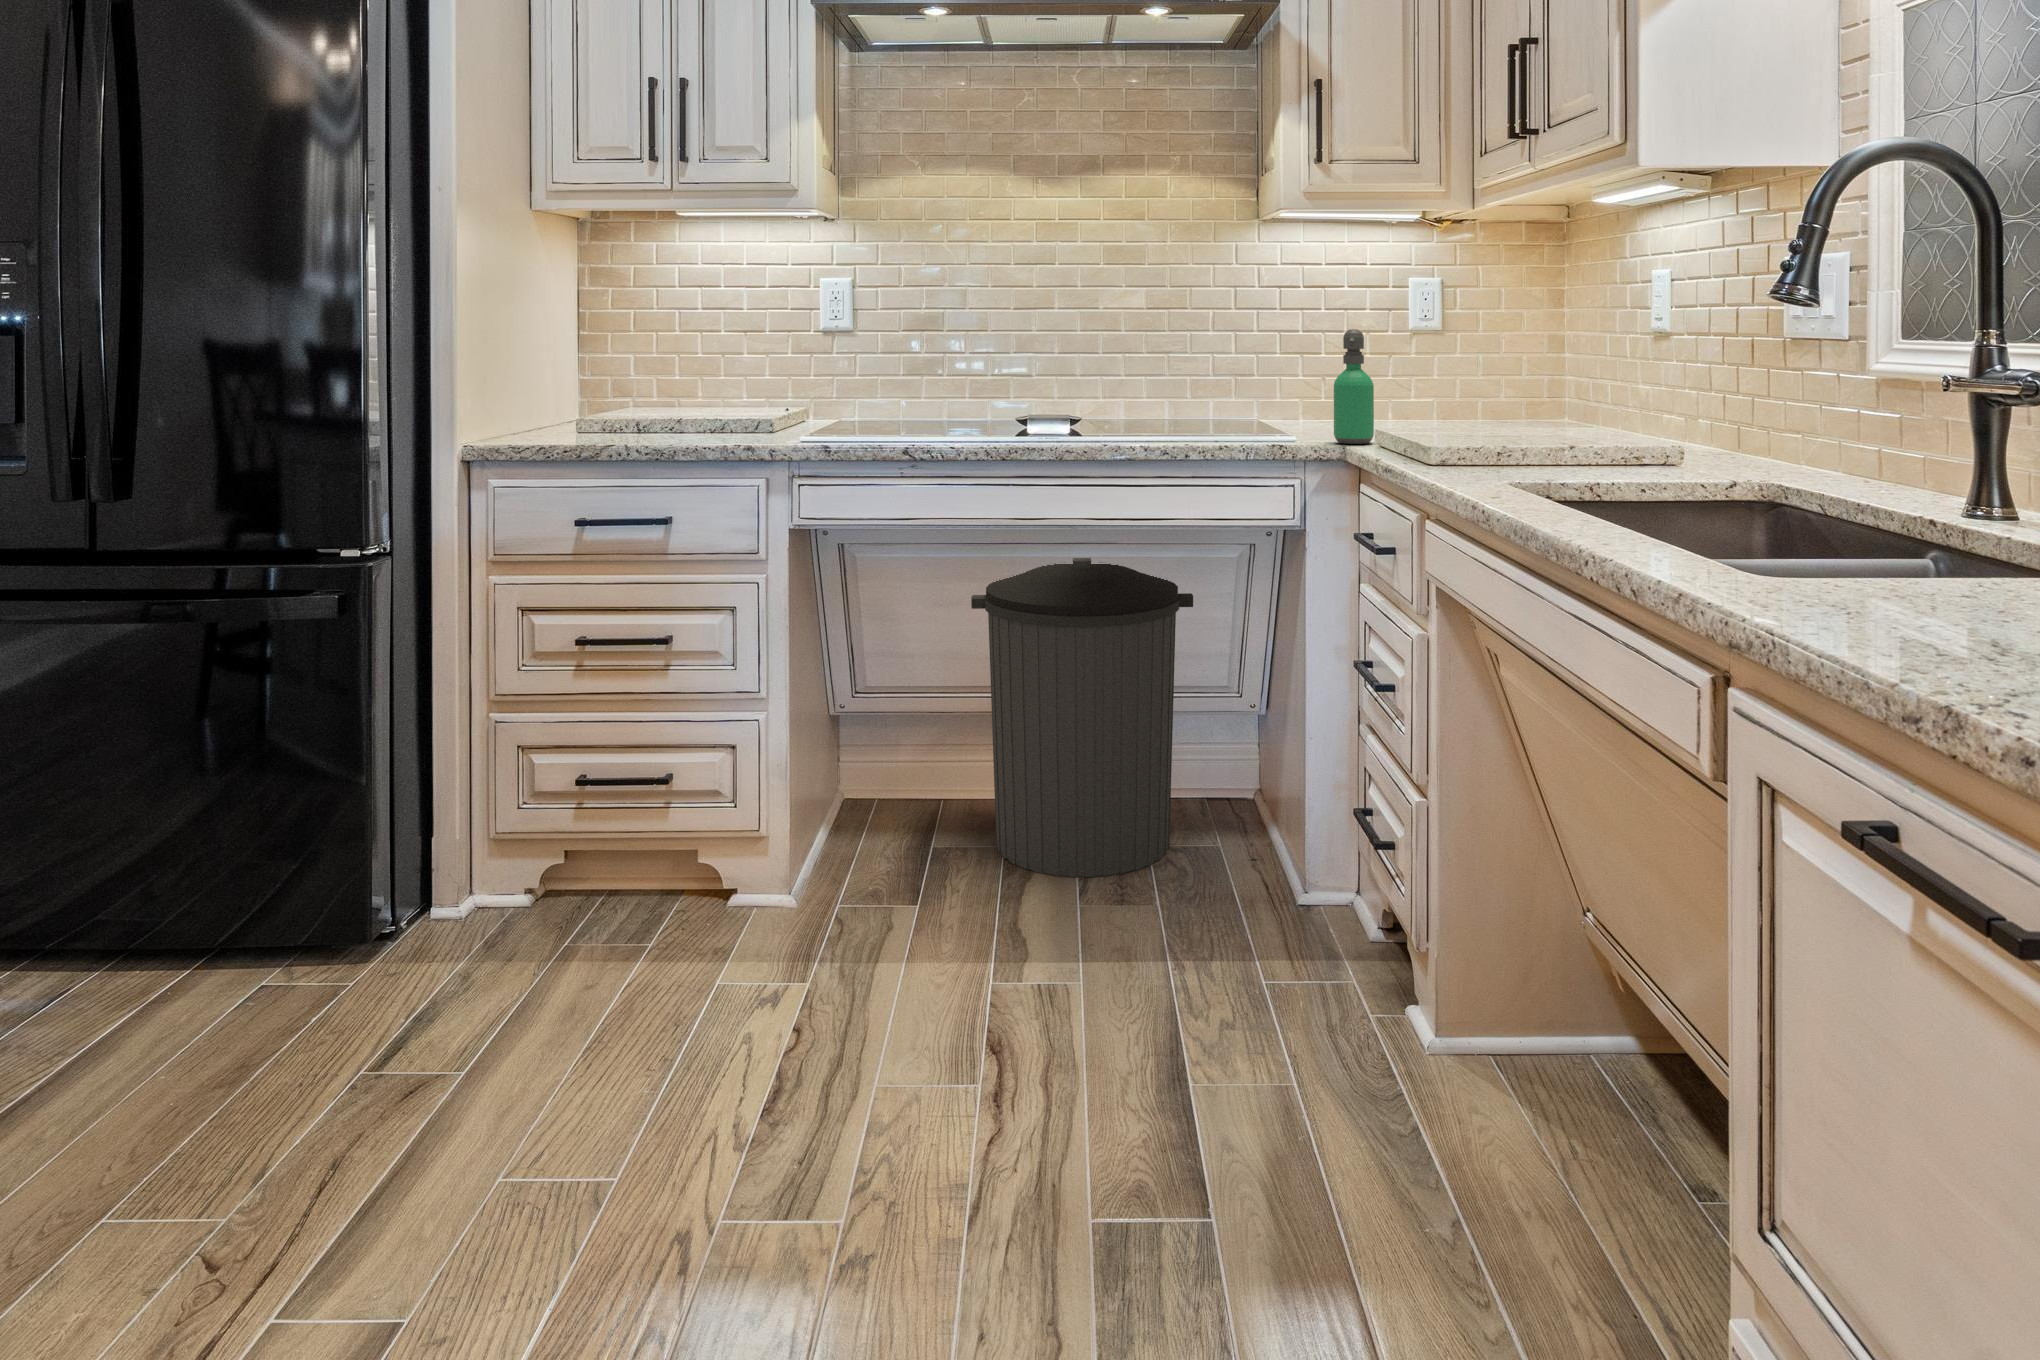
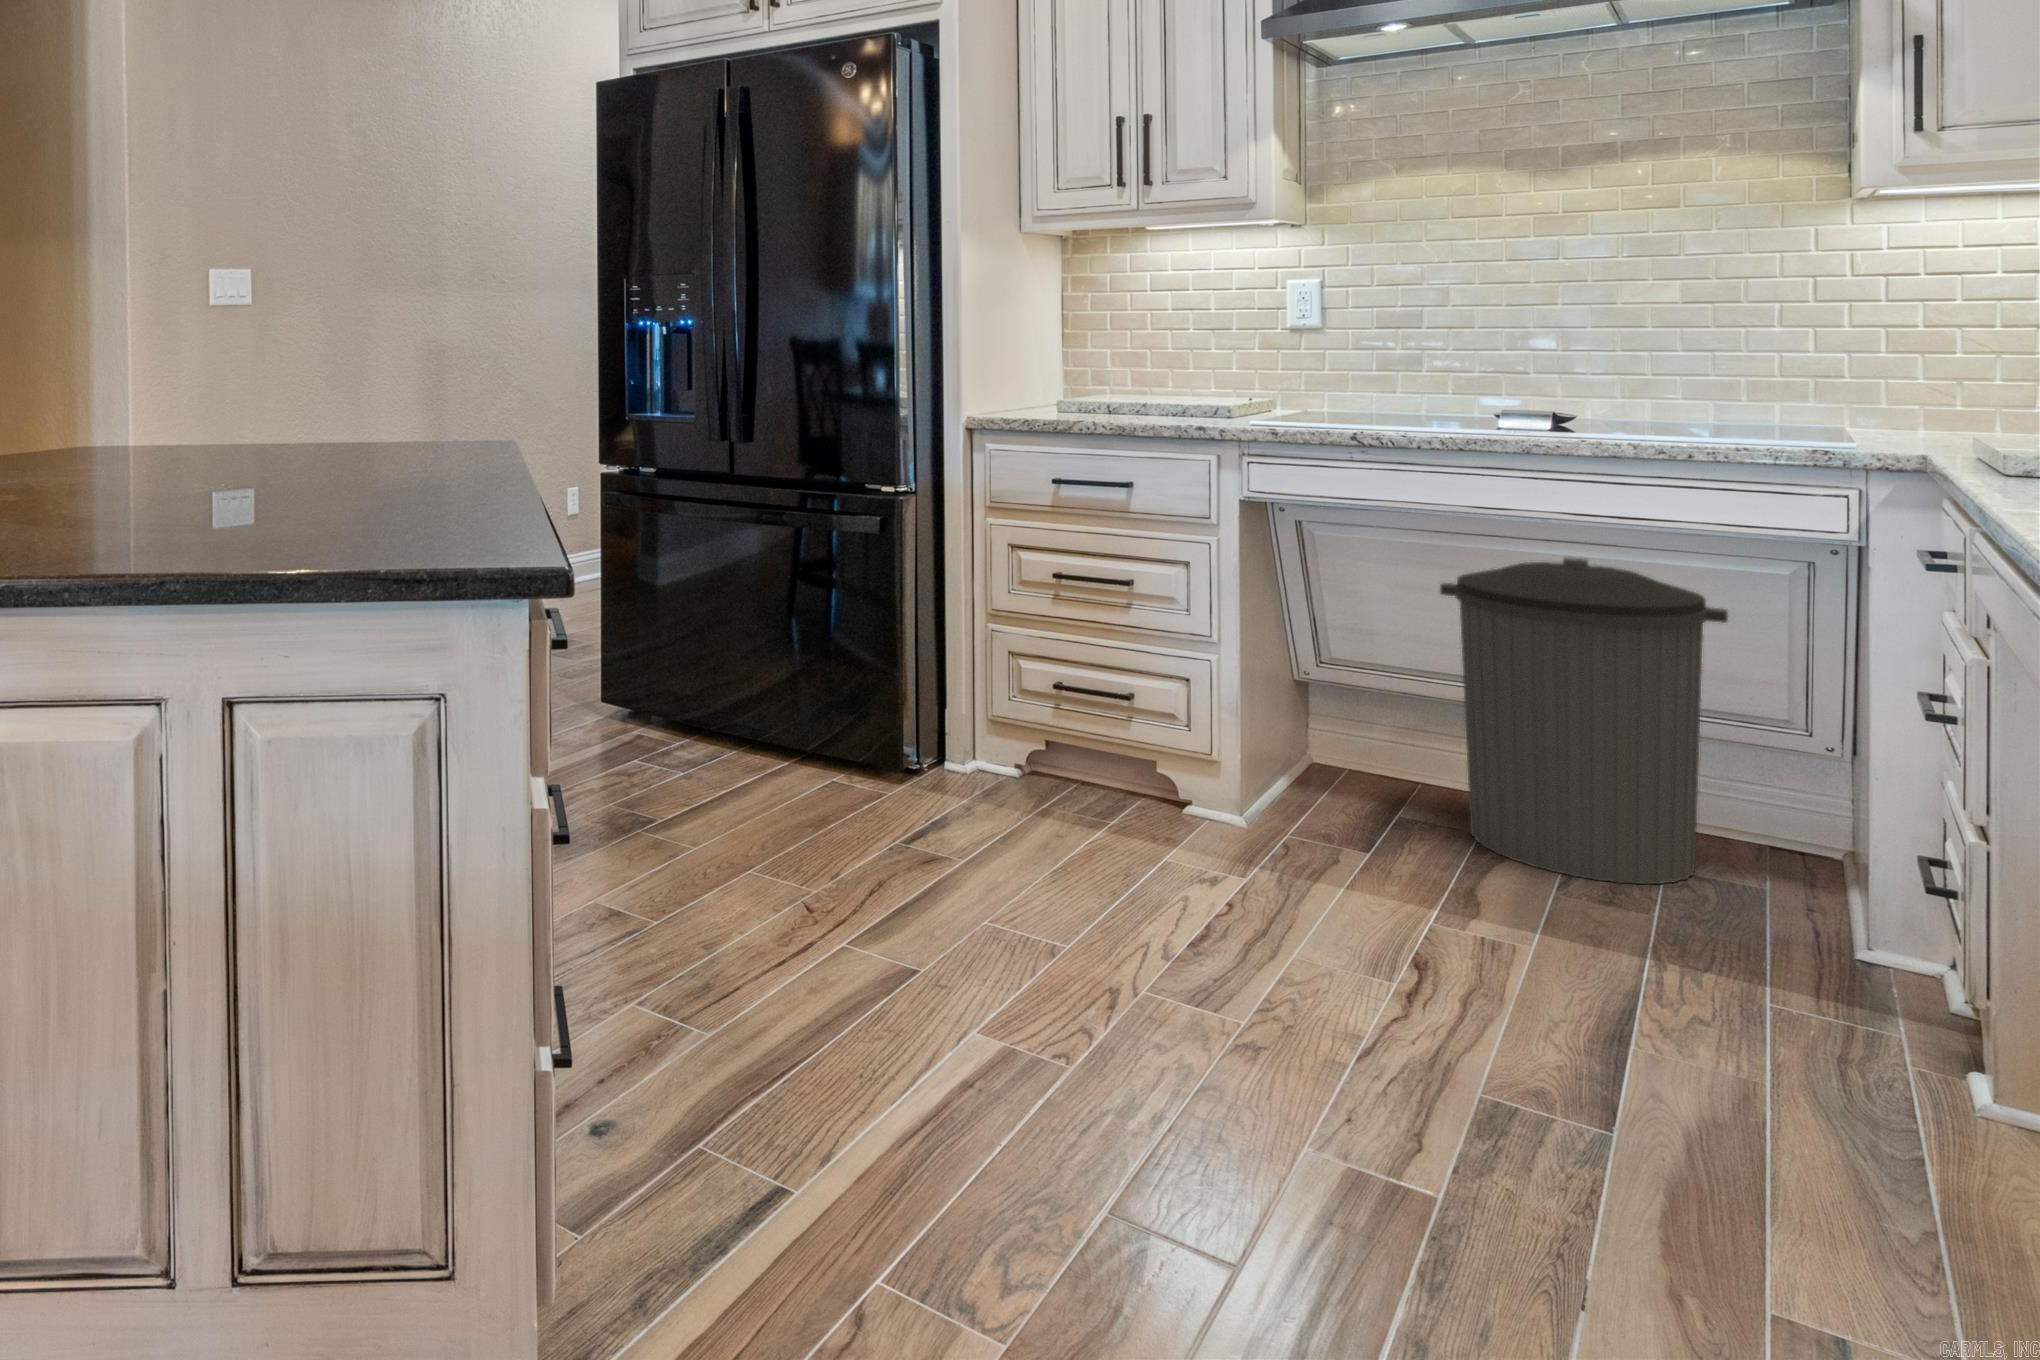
soap dispenser: present [1334,329,1374,444] -> none [1919,321,1984,453]

